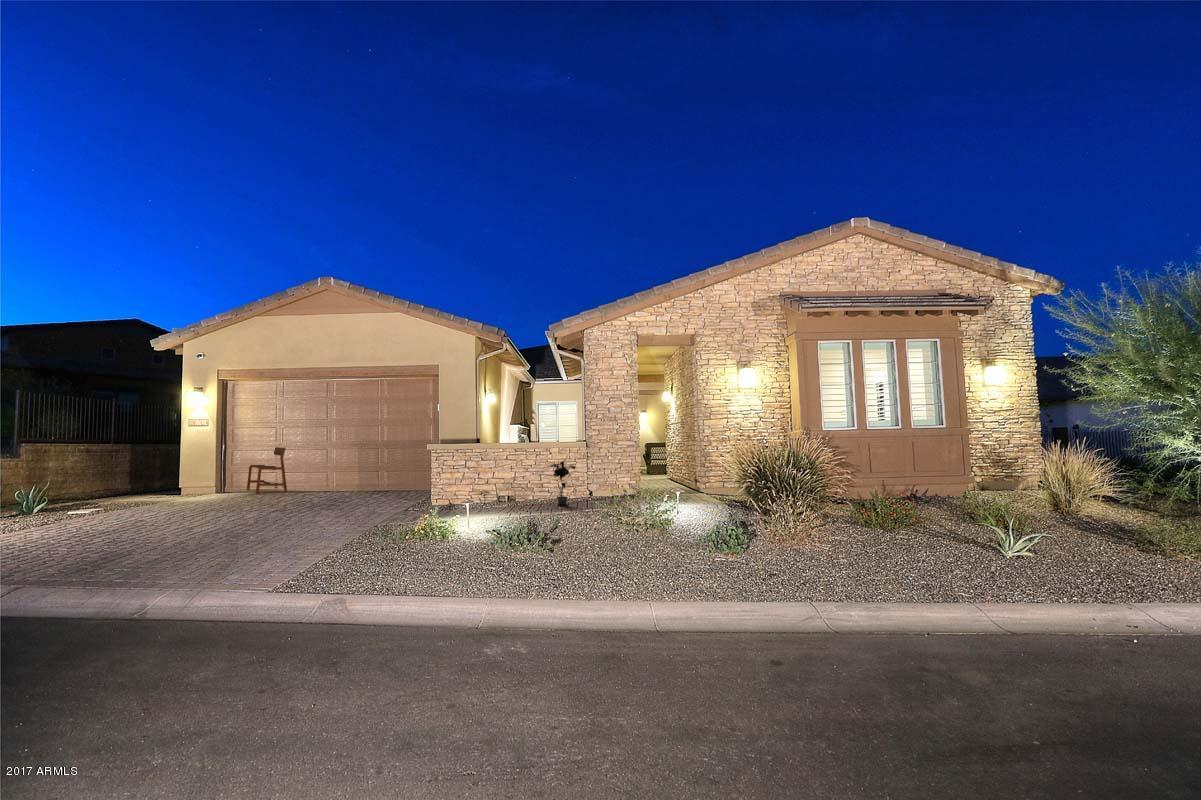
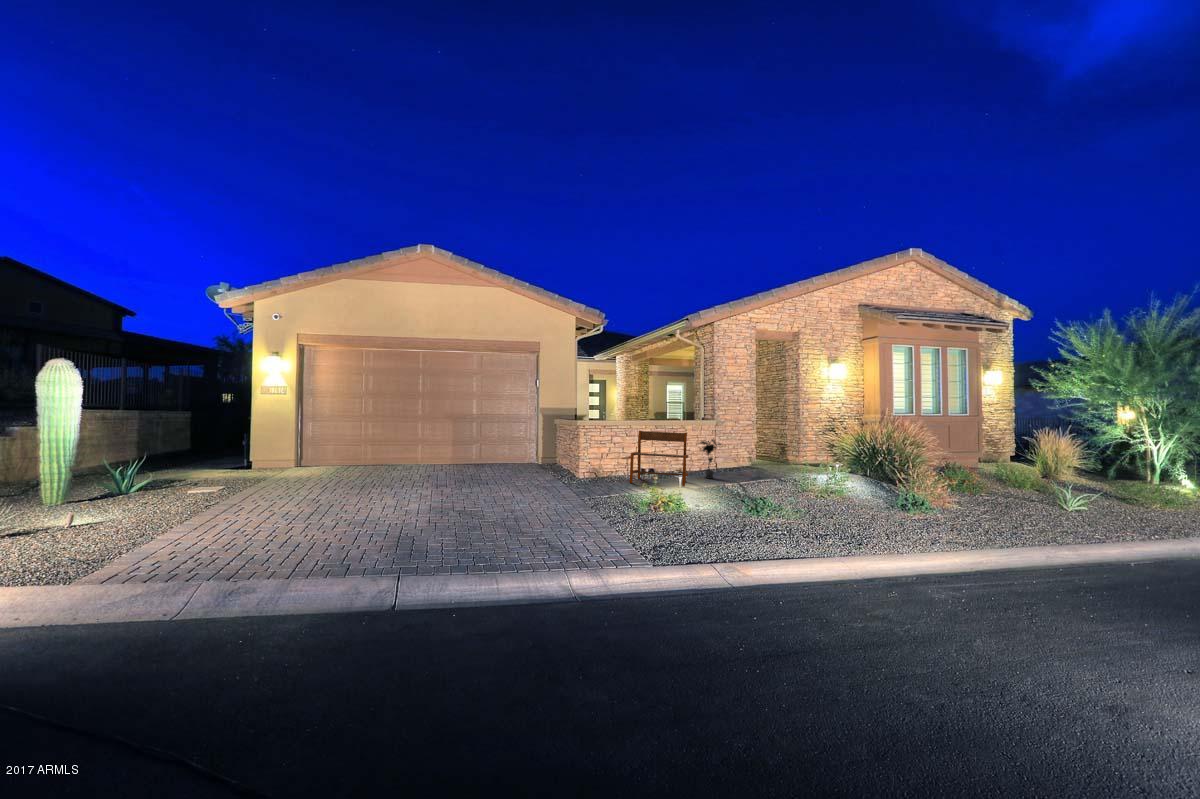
bench: present [247,447,287,494] -> present [630,431,689,486]

